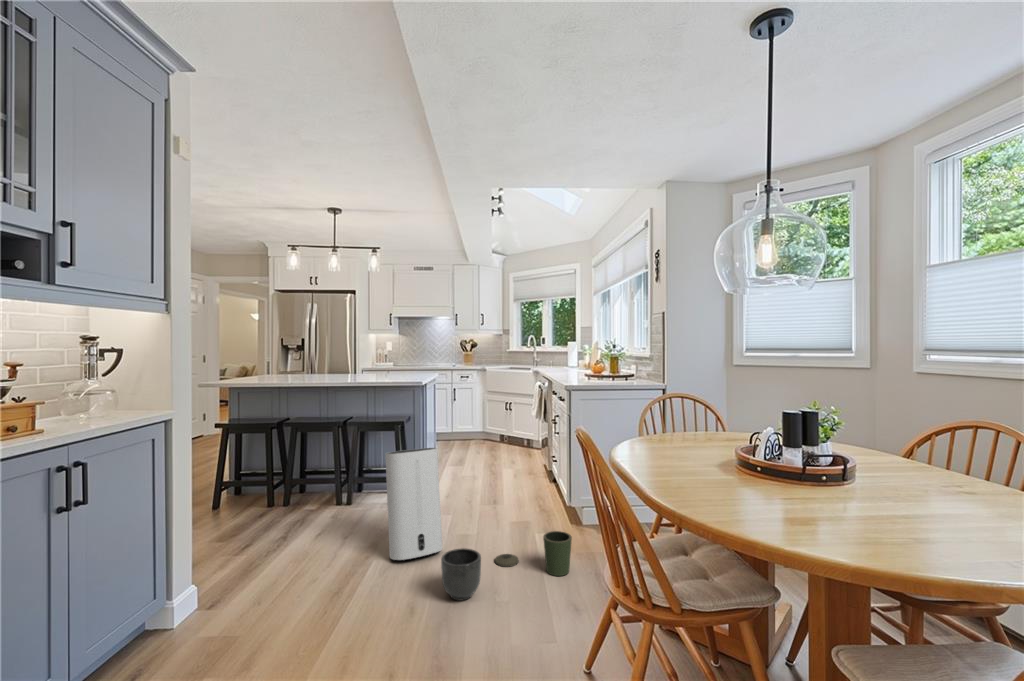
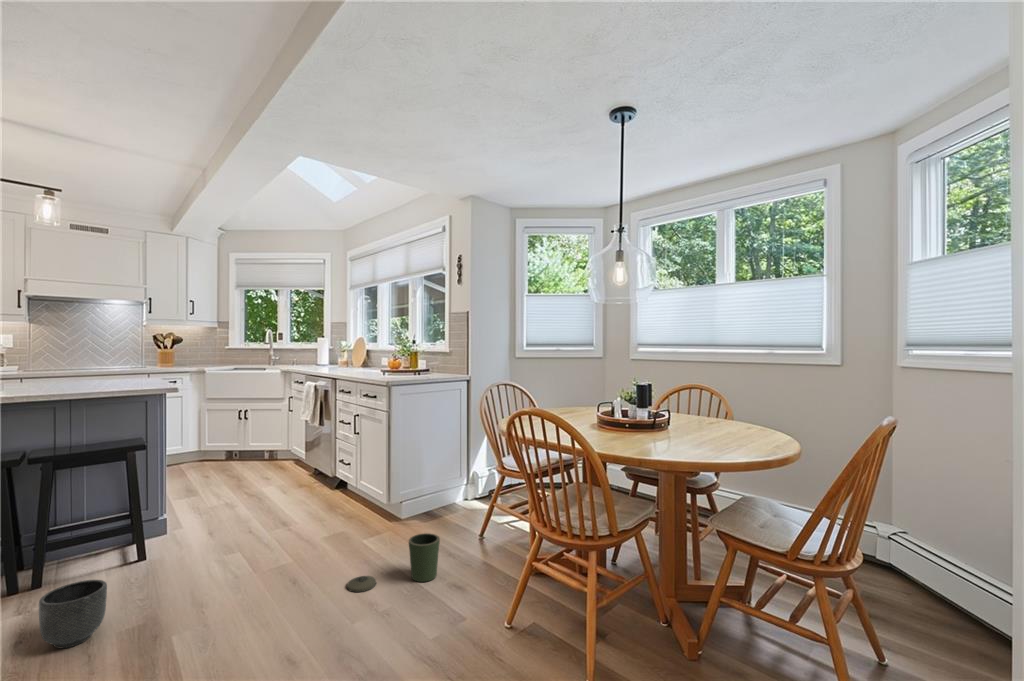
air purifier: present [385,448,442,560] -> none [180,467,271,634]
planter: present [441,548,481,601] -> present [39,580,107,649]

